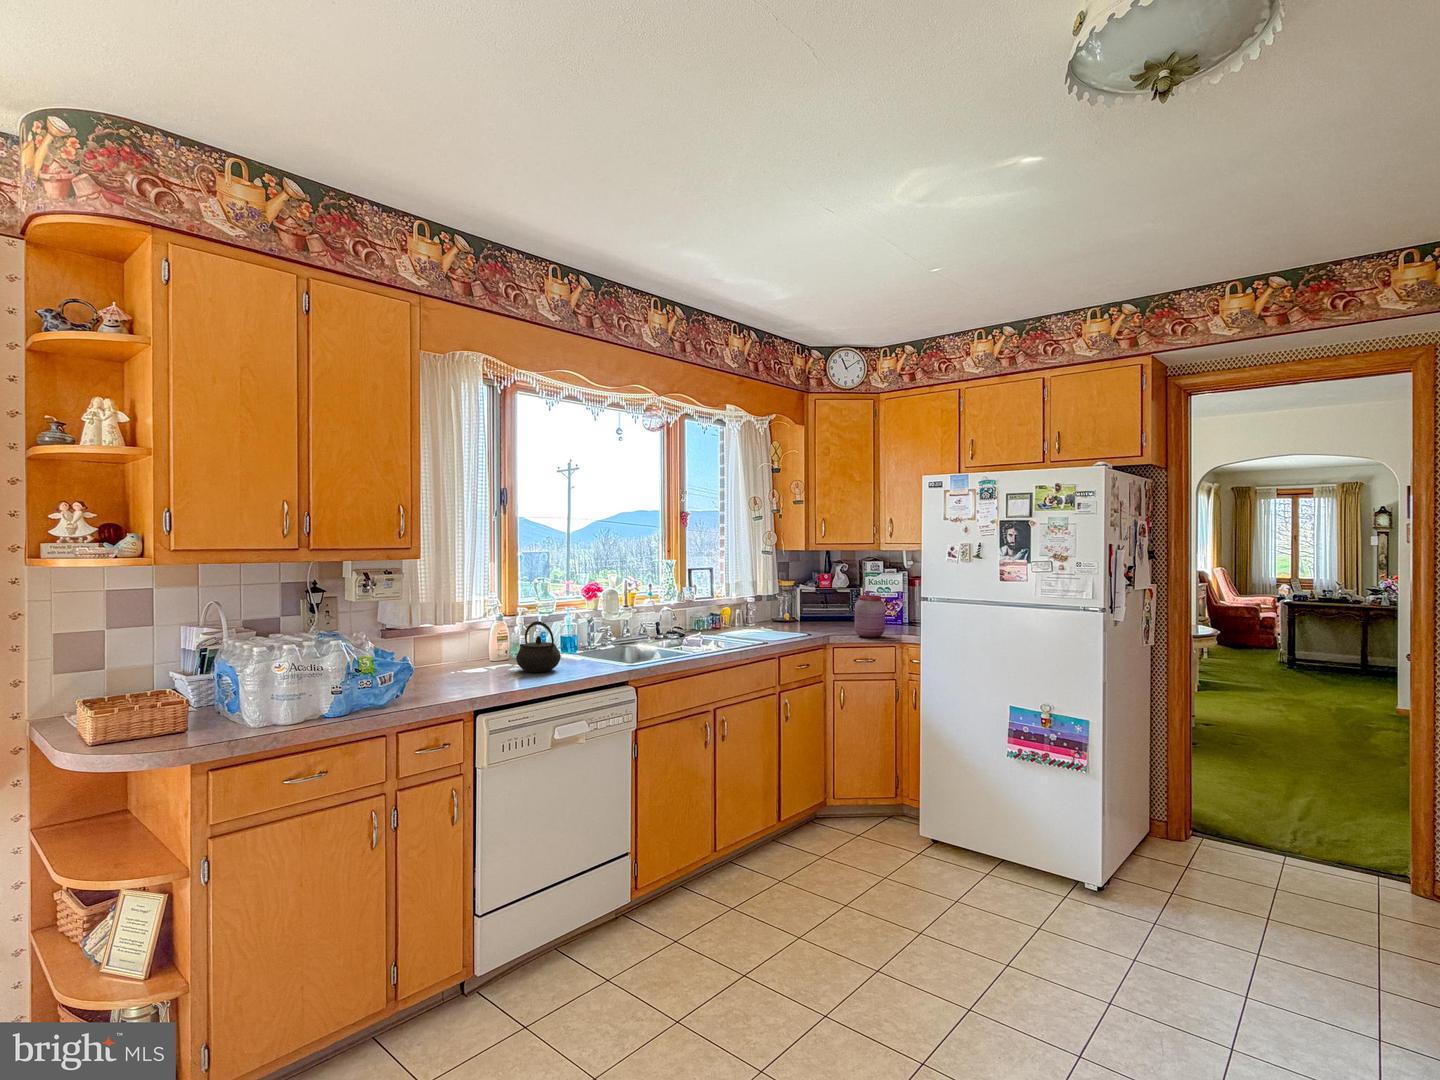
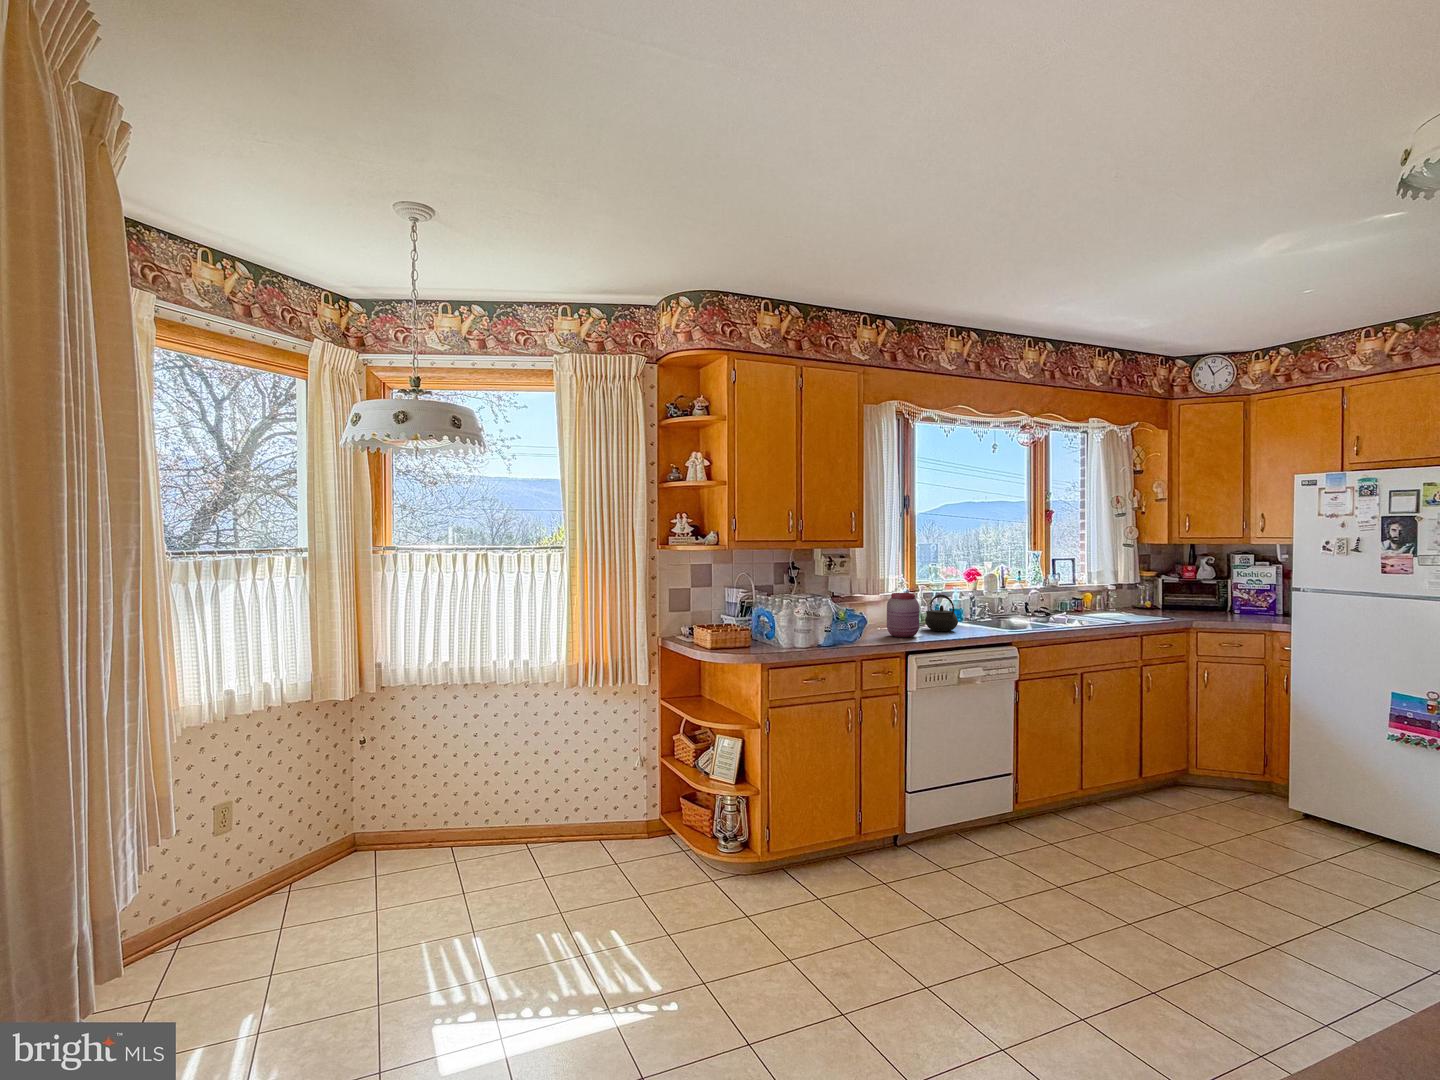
jar: present [855,595,885,637] -> present [887,593,919,637]

